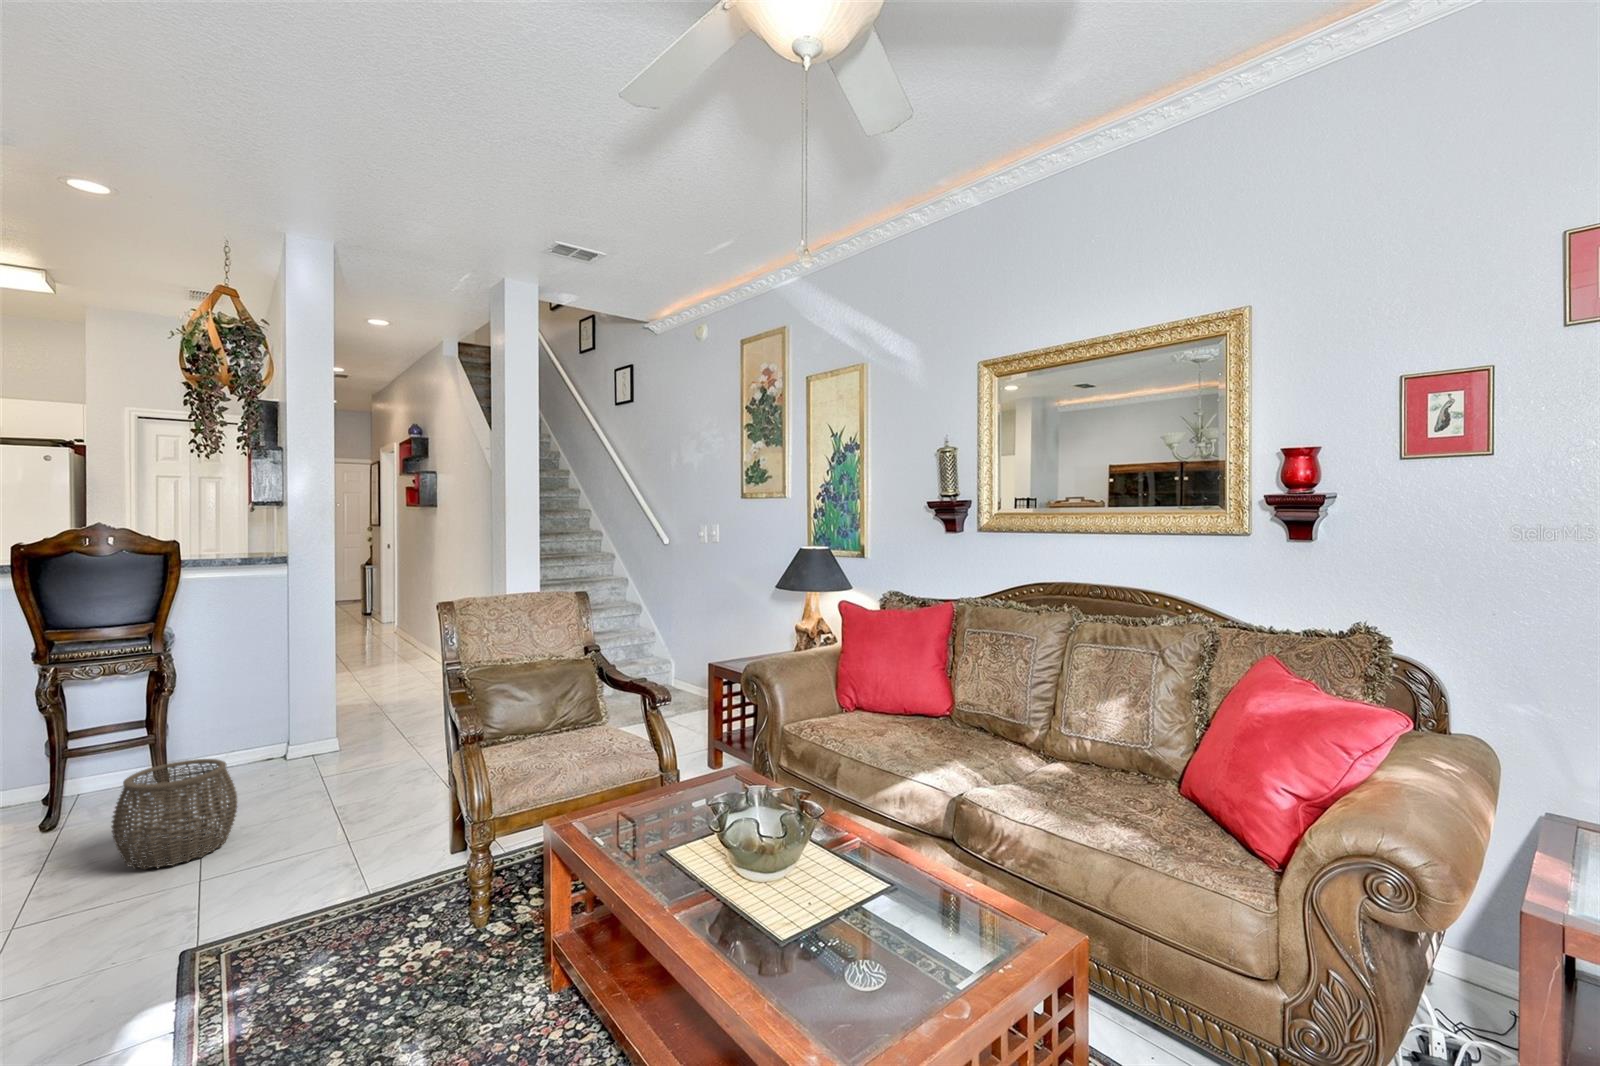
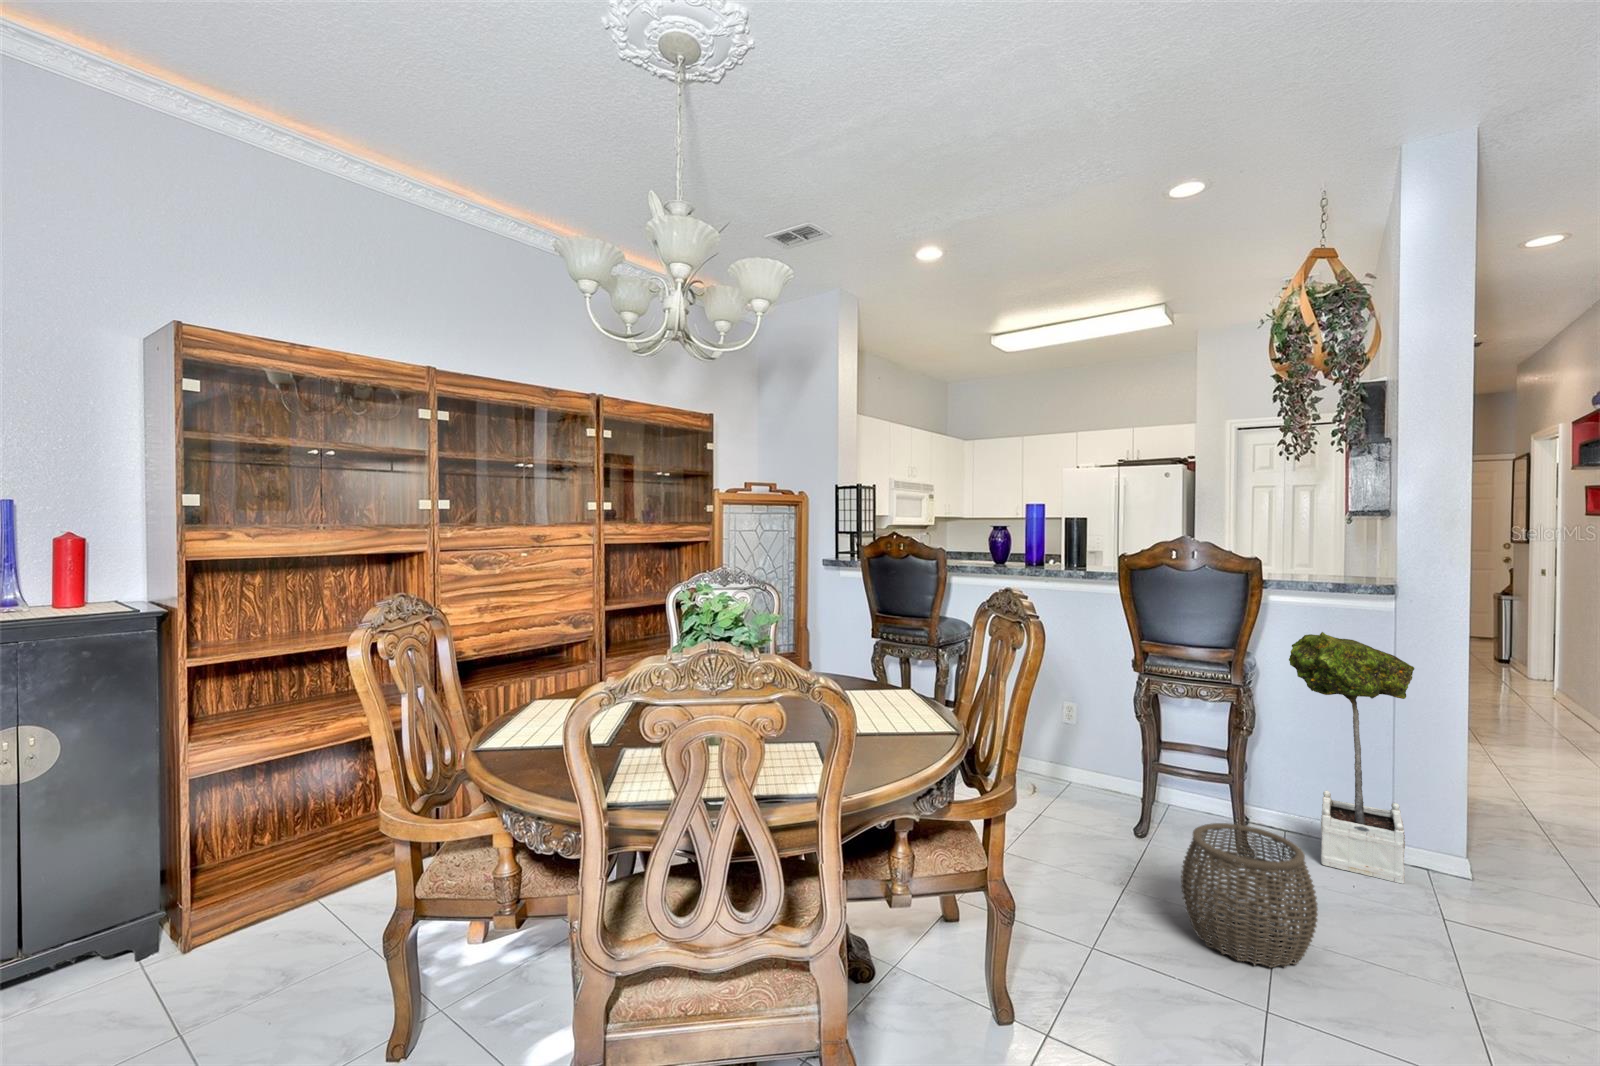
potted tree: none [205,598,302,781] -> present [1289,632,1414,884]

